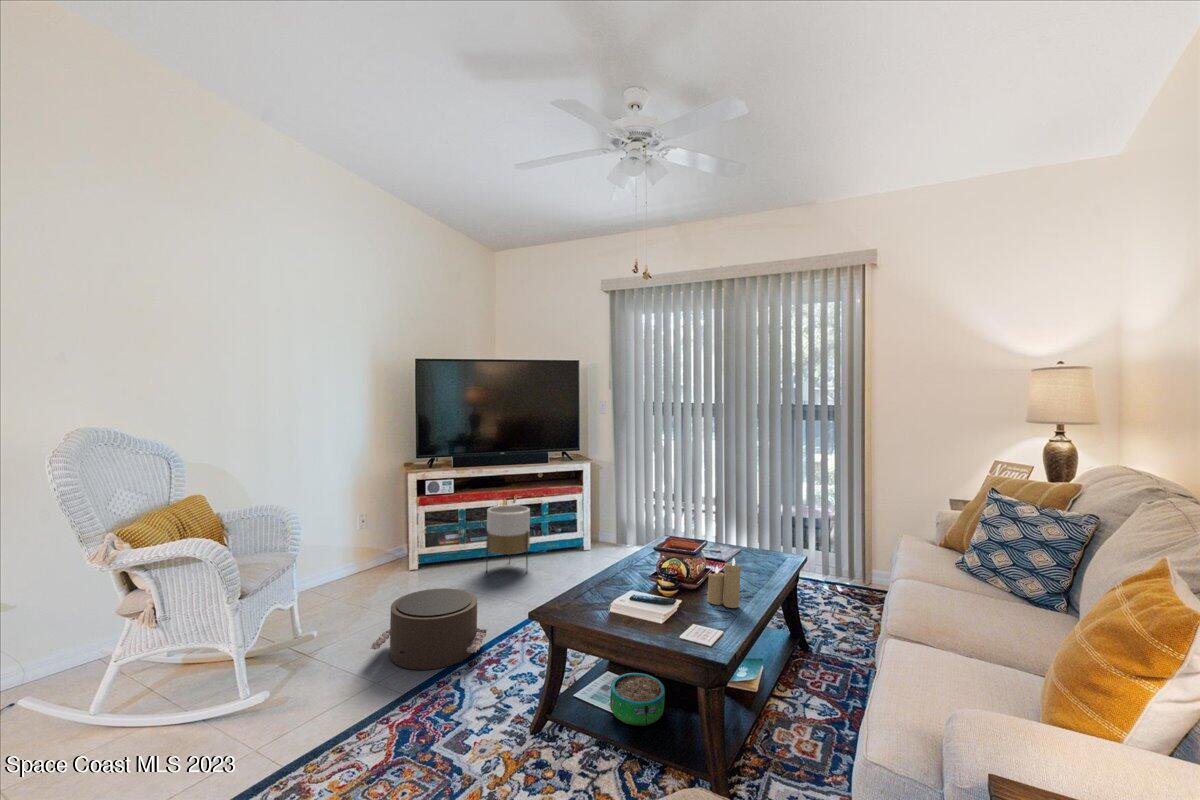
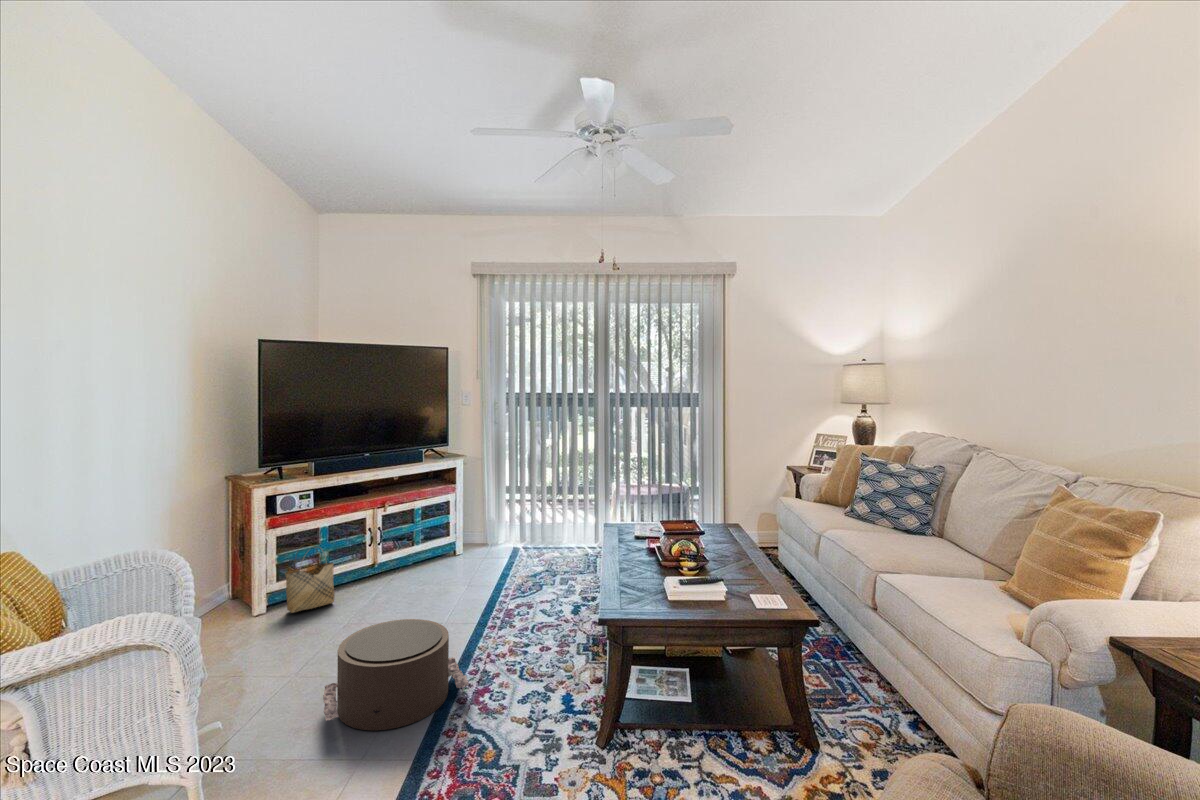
planter: present [486,505,530,572] -> none [365,513,420,599]
woven basket: none [427,521,464,573] -> present [285,544,335,613]
candle: present [708,558,741,608] -> none [732,529,761,574]
decorative bowl: present [610,673,665,726] -> none [670,654,725,705]

